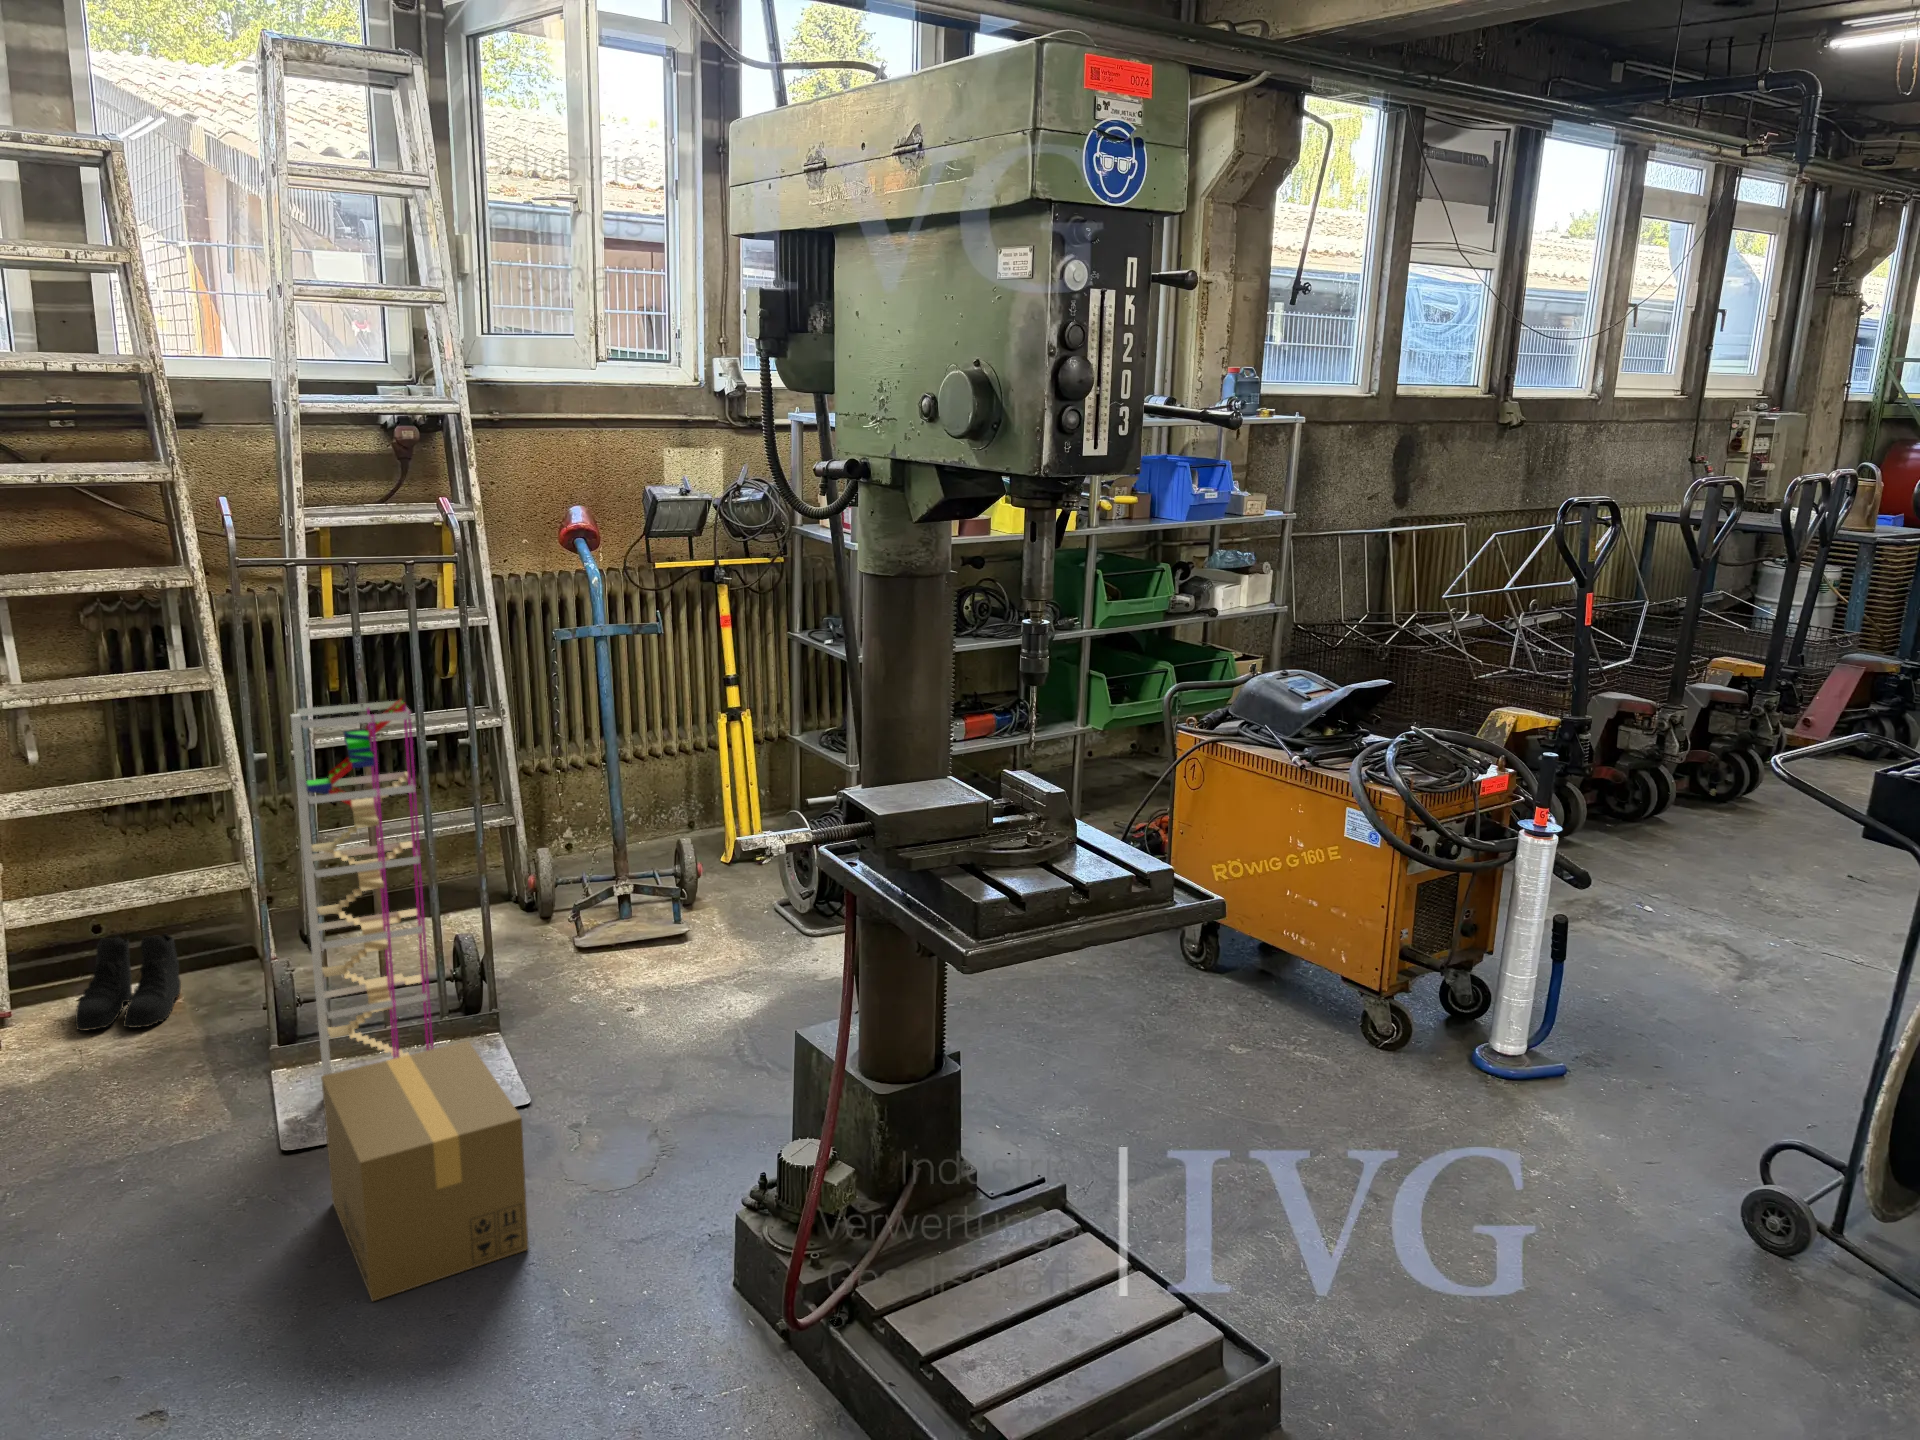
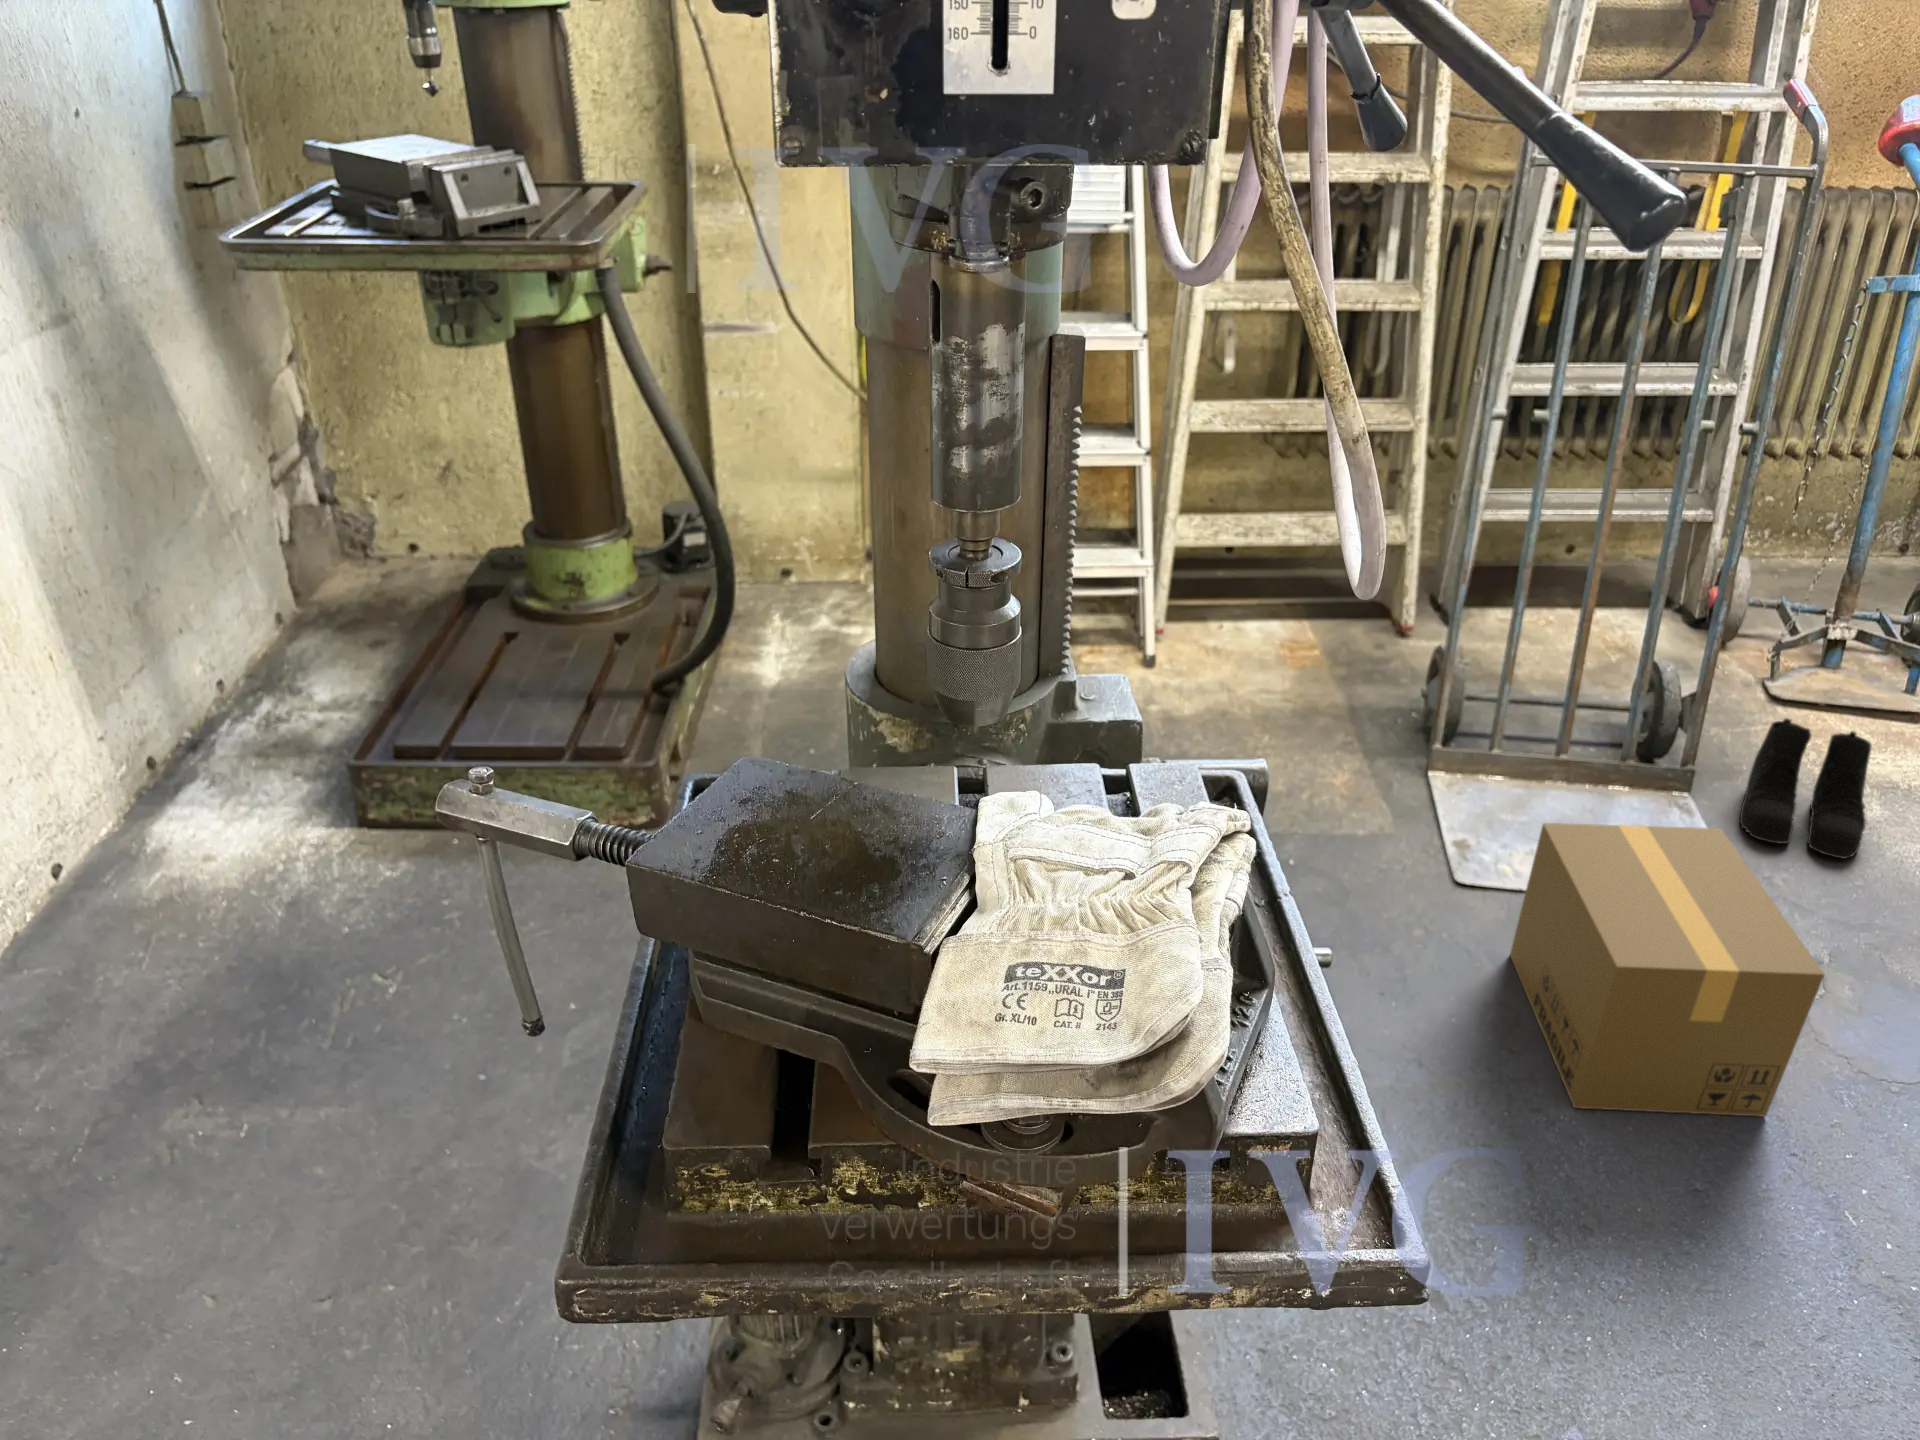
shelving unit: present [290,698,433,1075] -> none [1483,361,1742,839]
boots: present [75,934,181,1031] -> present [1740,718,1872,859]

